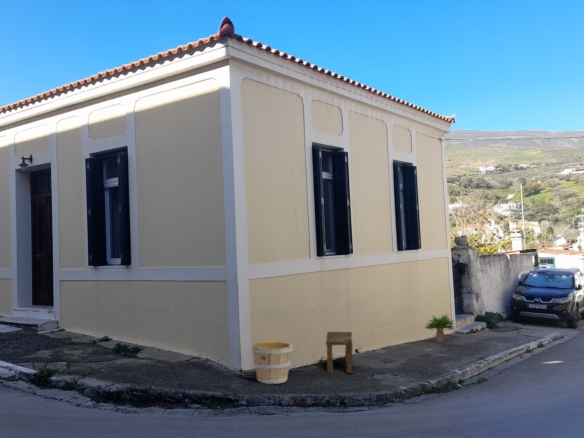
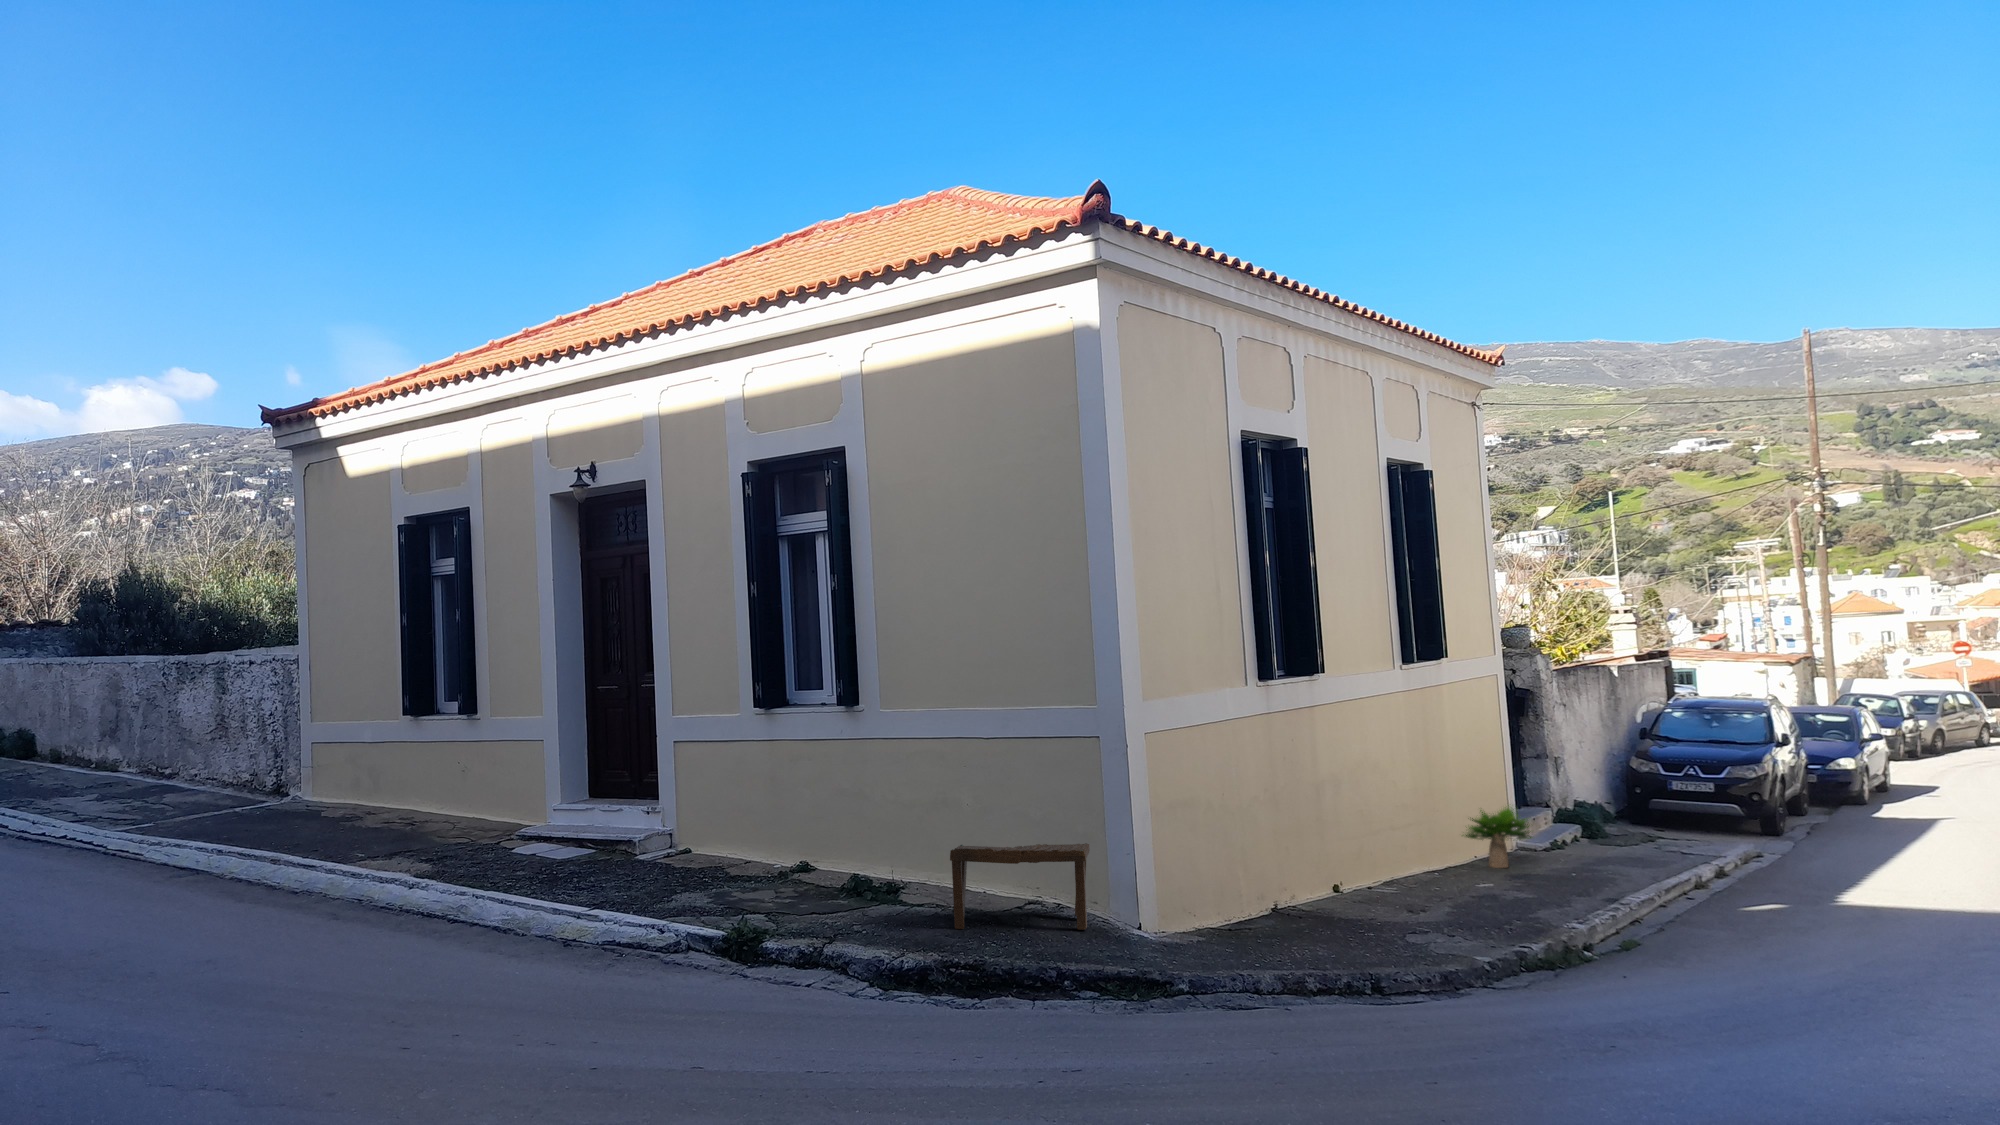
bench: present [326,332,352,373] -> present [950,843,1090,930]
wooden bucket: present [251,341,293,384] -> none [1162,861,1254,952]

